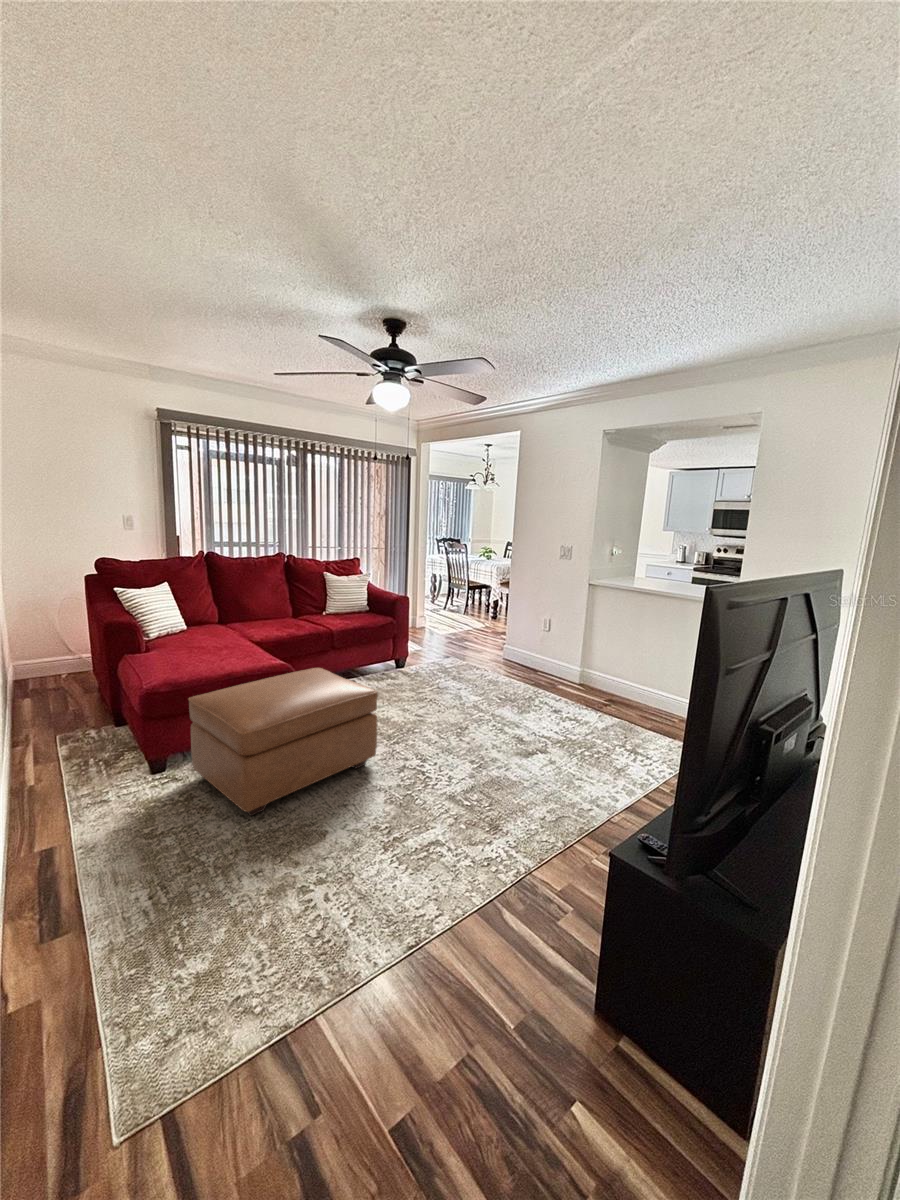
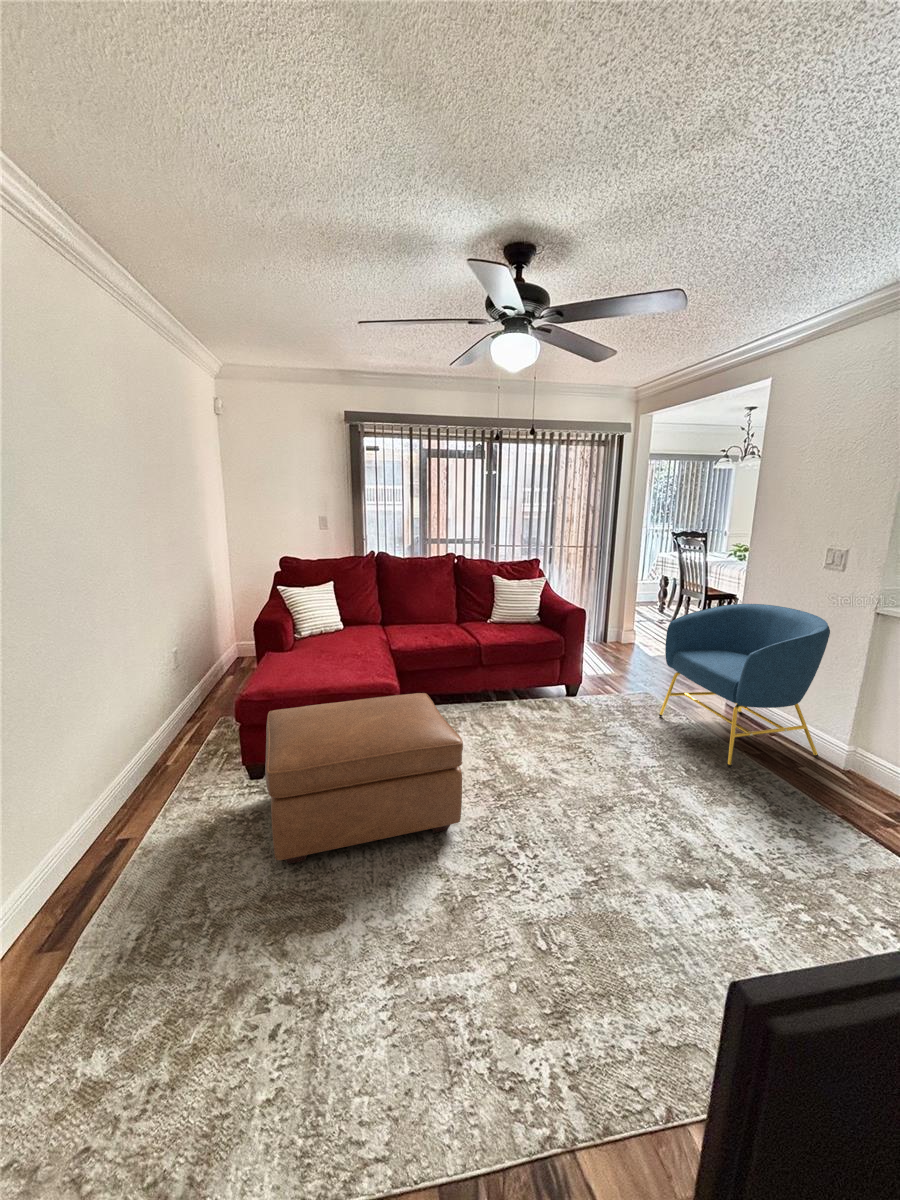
armchair: none [467,585,566,693] -> present [659,604,830,767]

